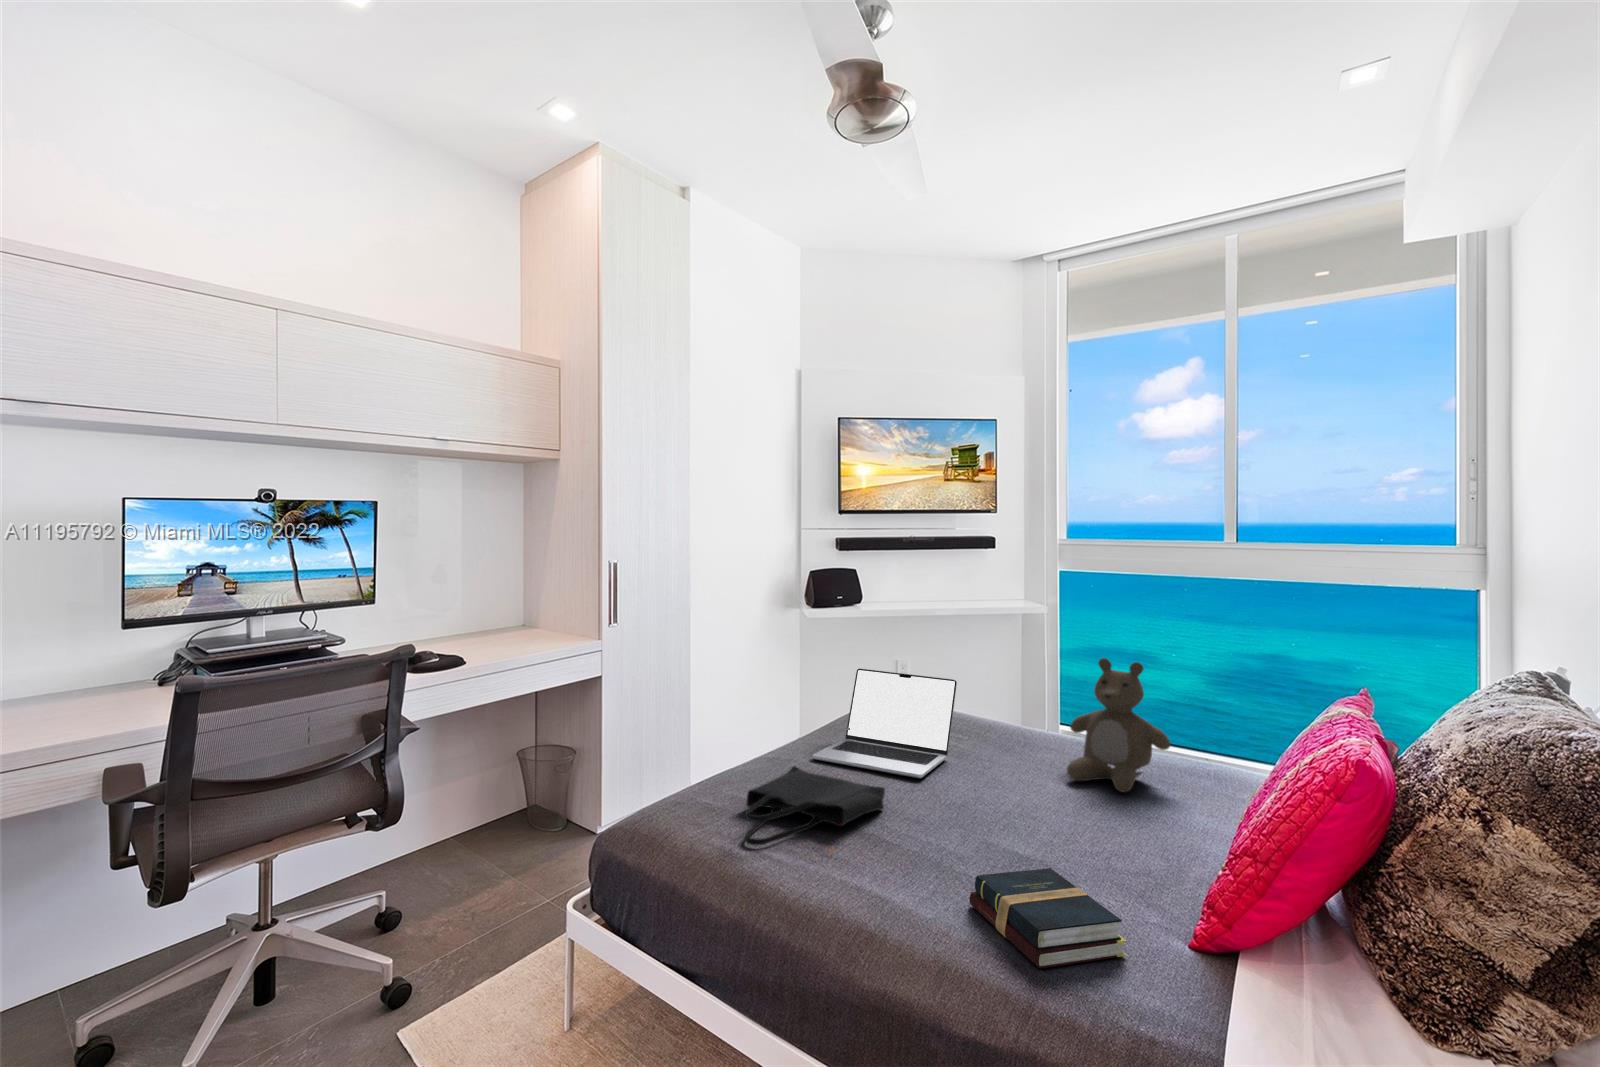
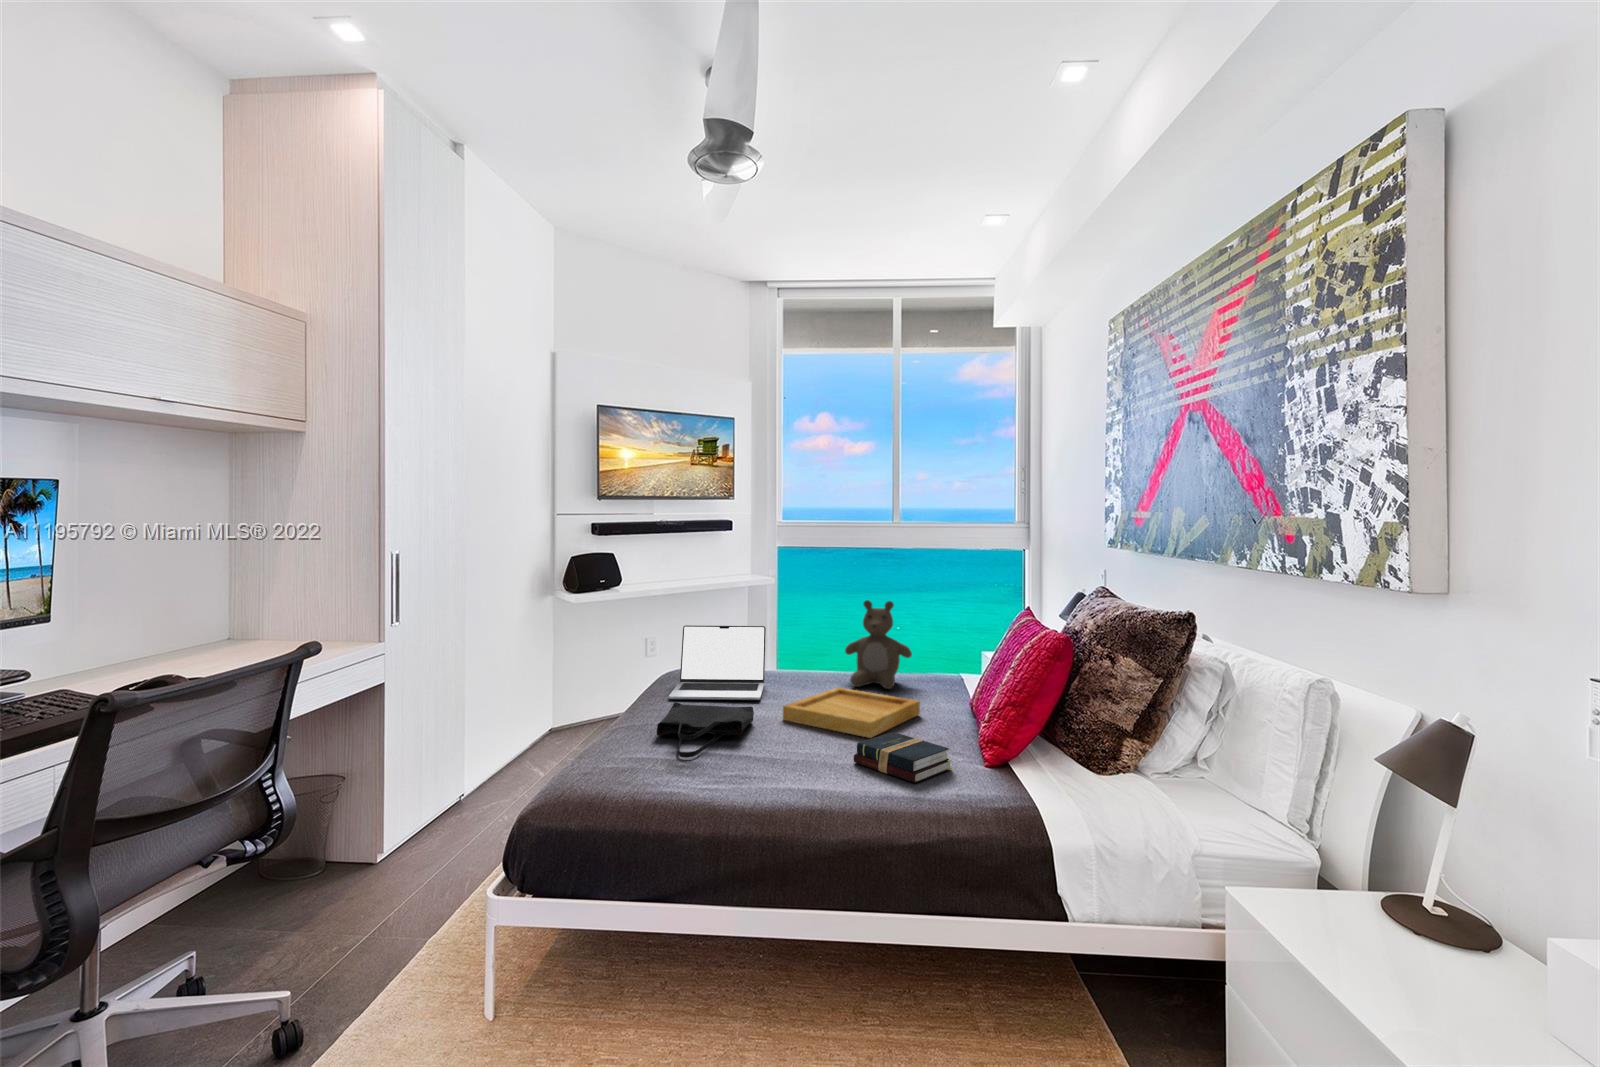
tray: none [929,778,1143,868] -> present [783,687,920,738]

